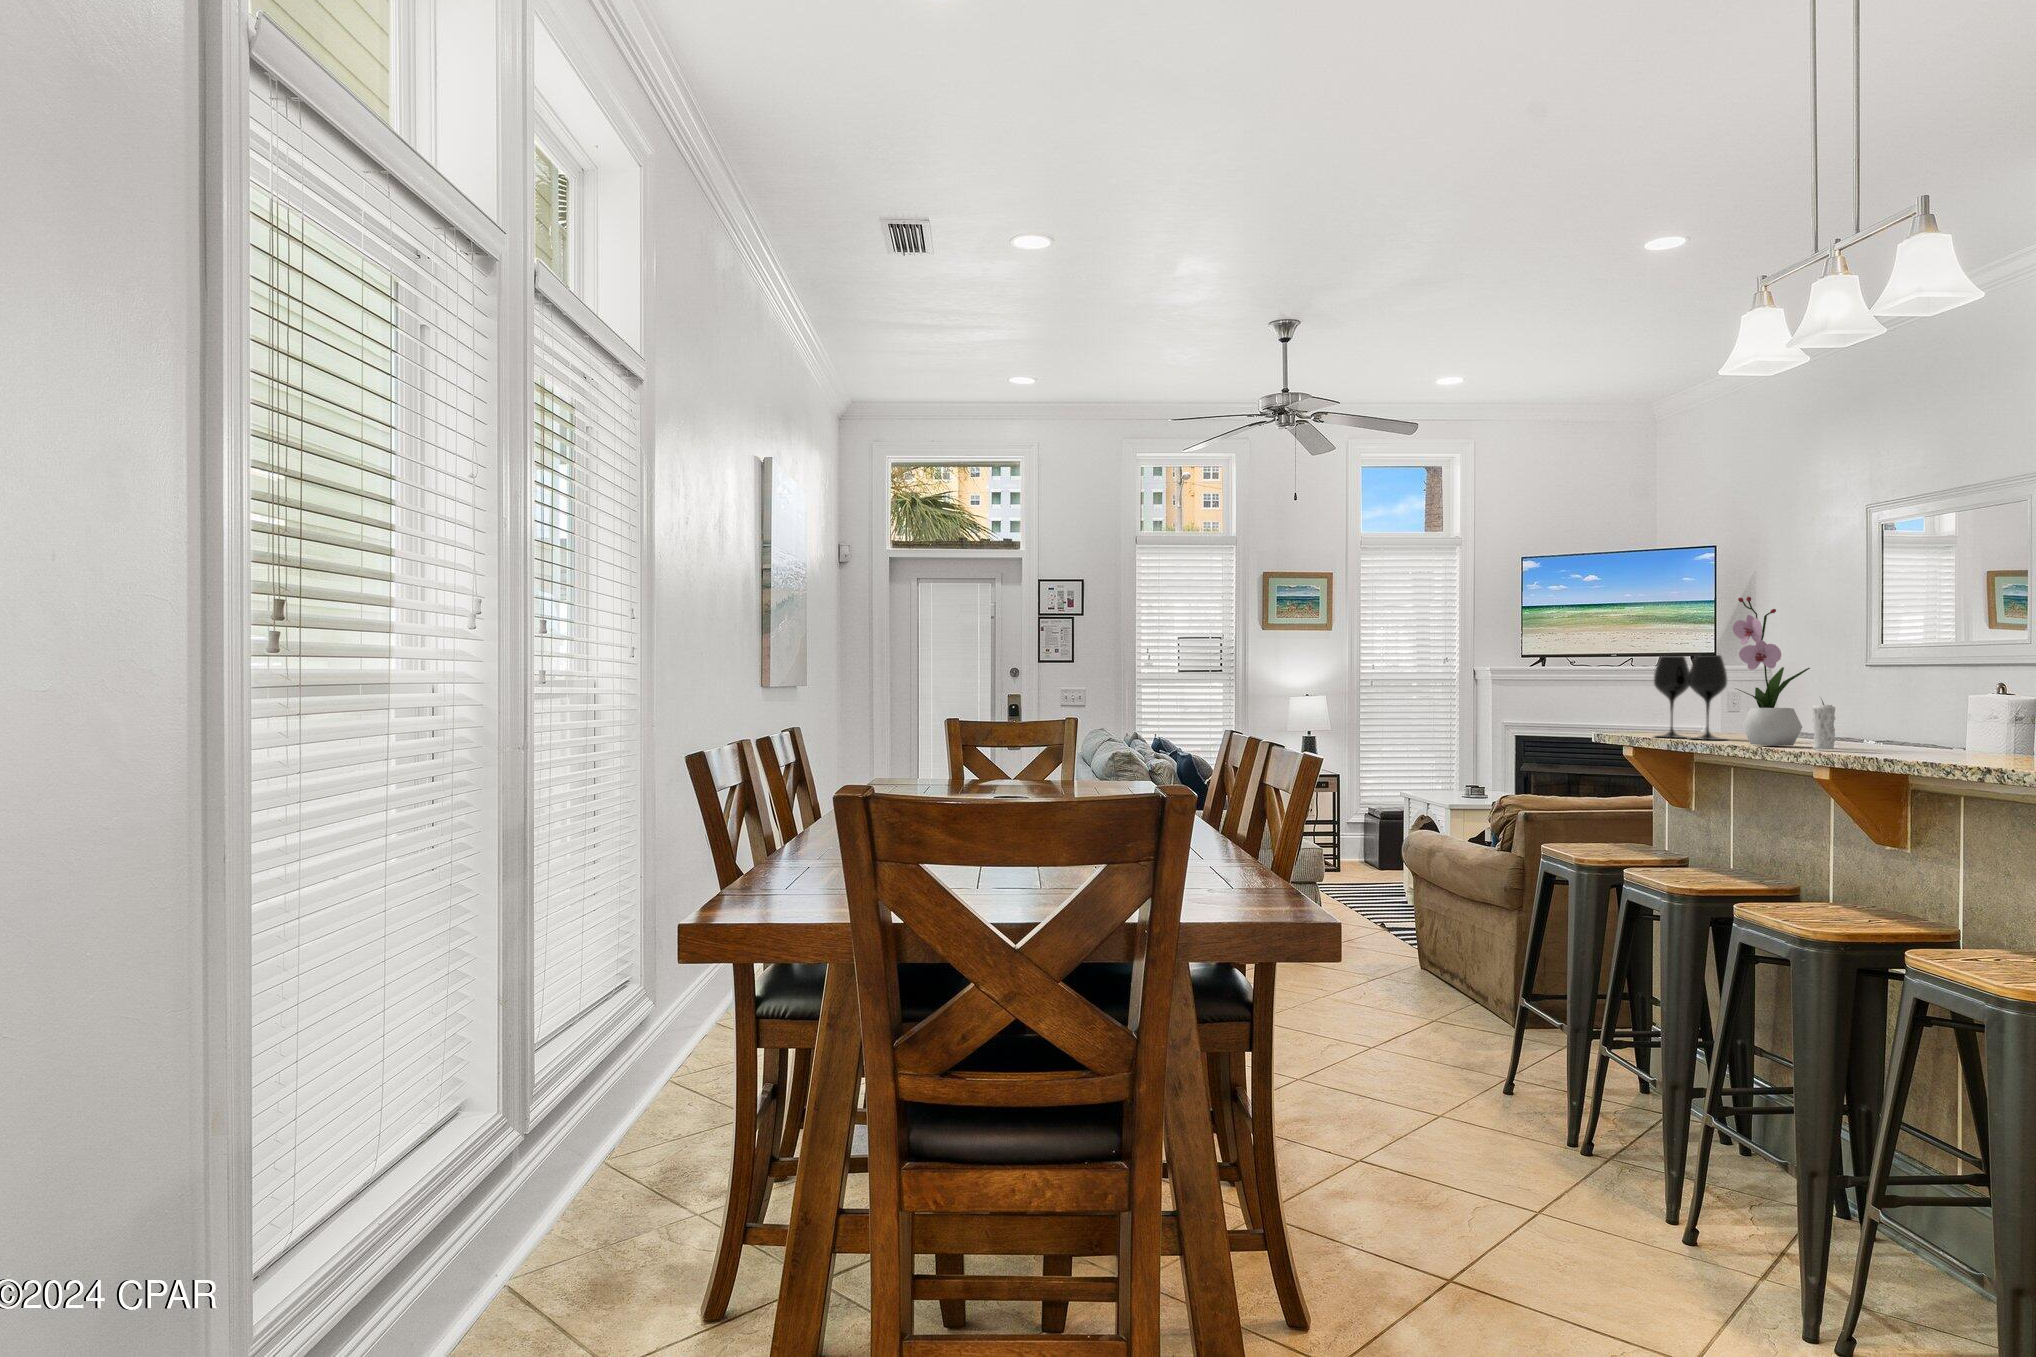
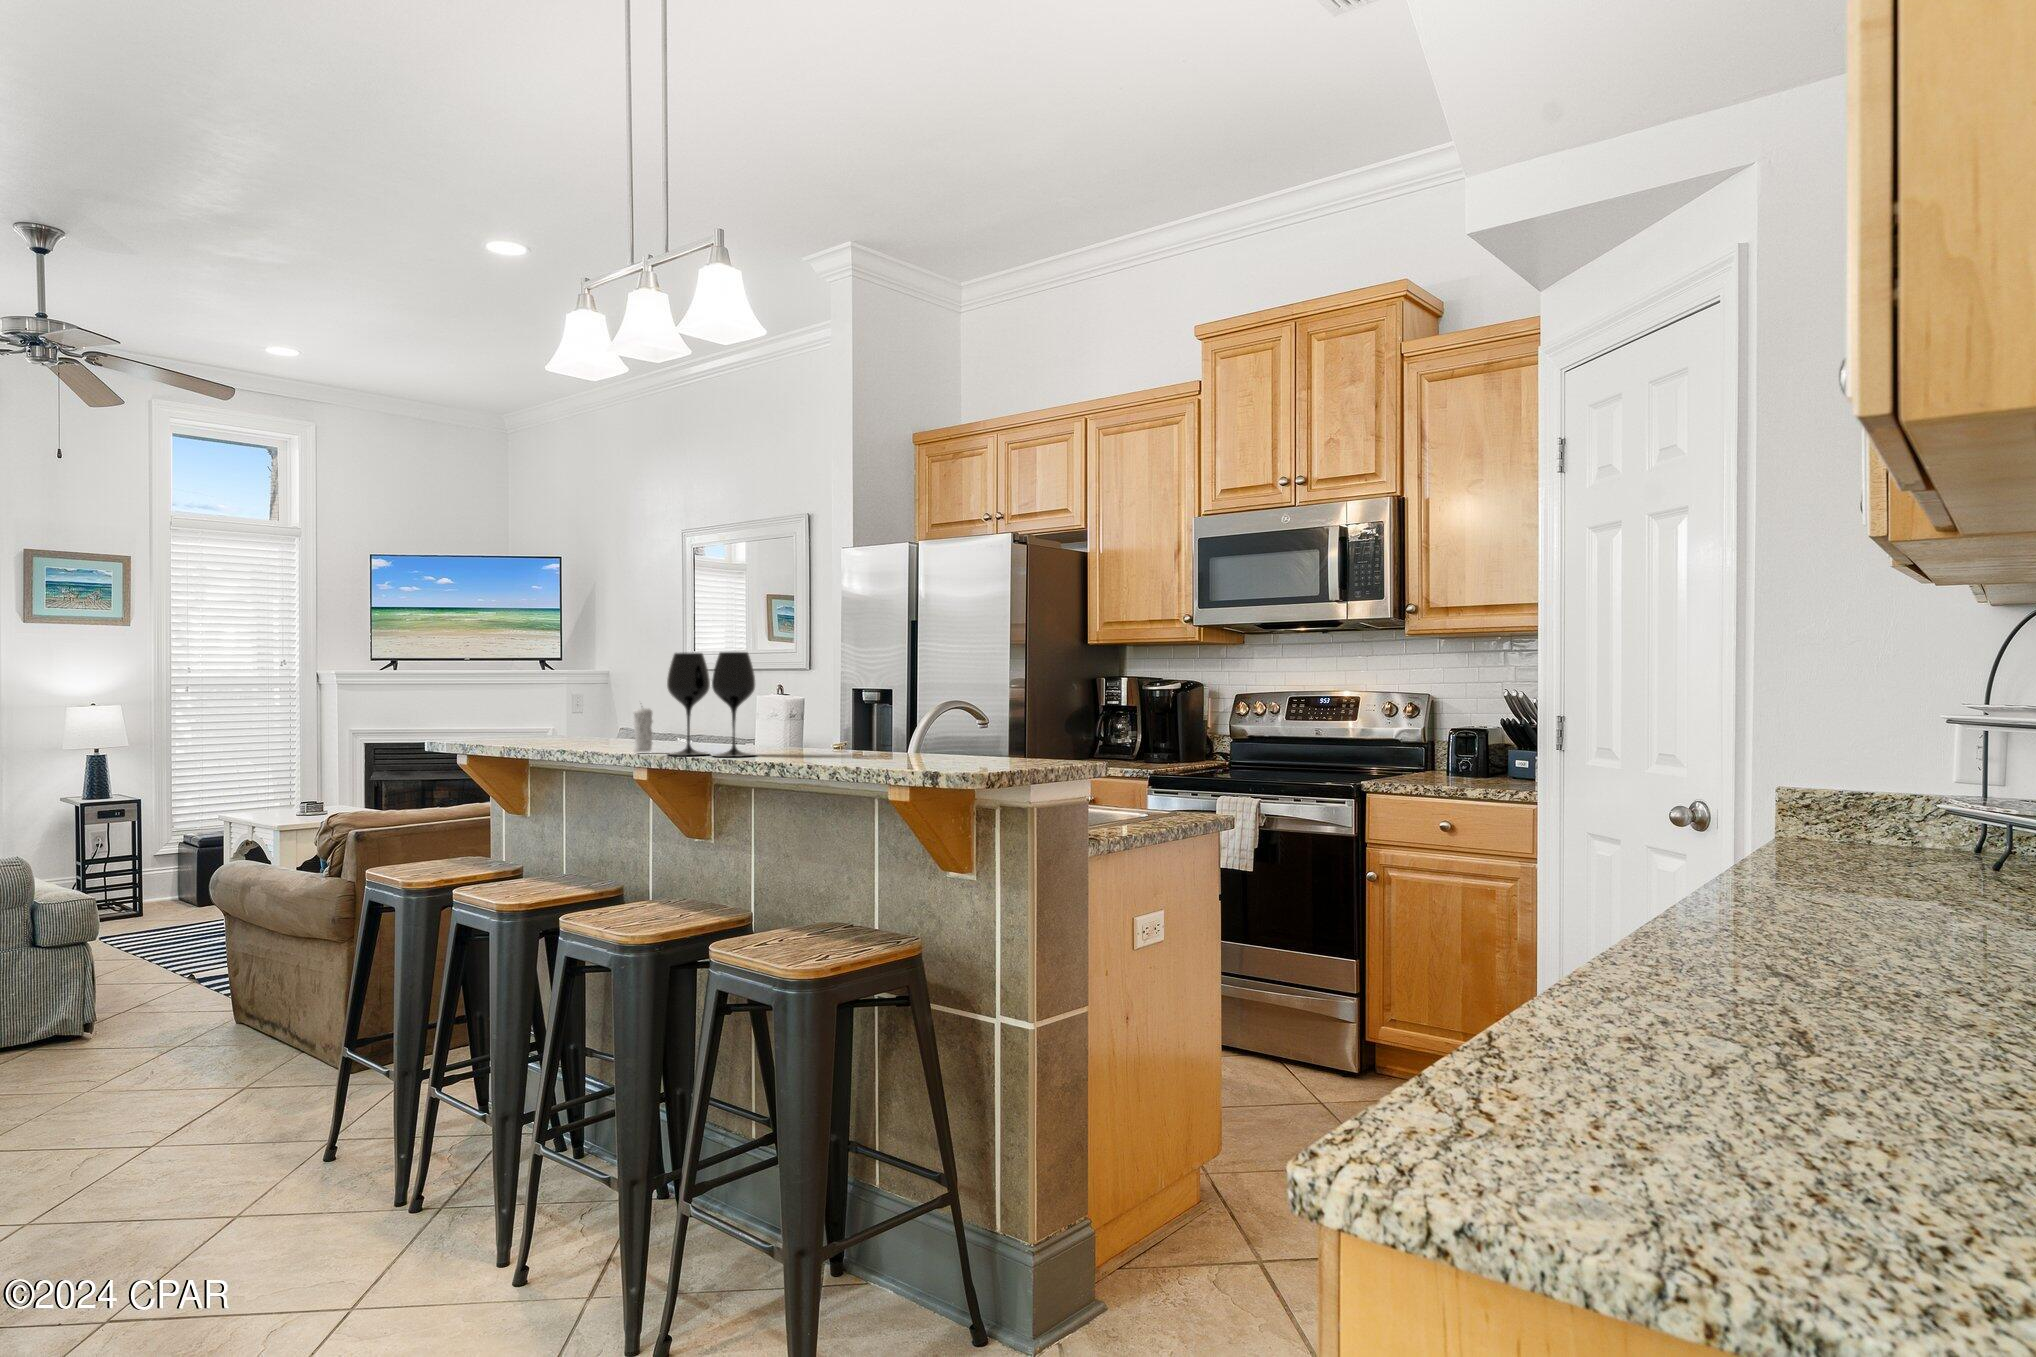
flower arrangement: present [1733,597,1810,746] -> none [561,601,632,750]
wine glass: present [1654,655,1727,740] -> present [667,652,755,757]

